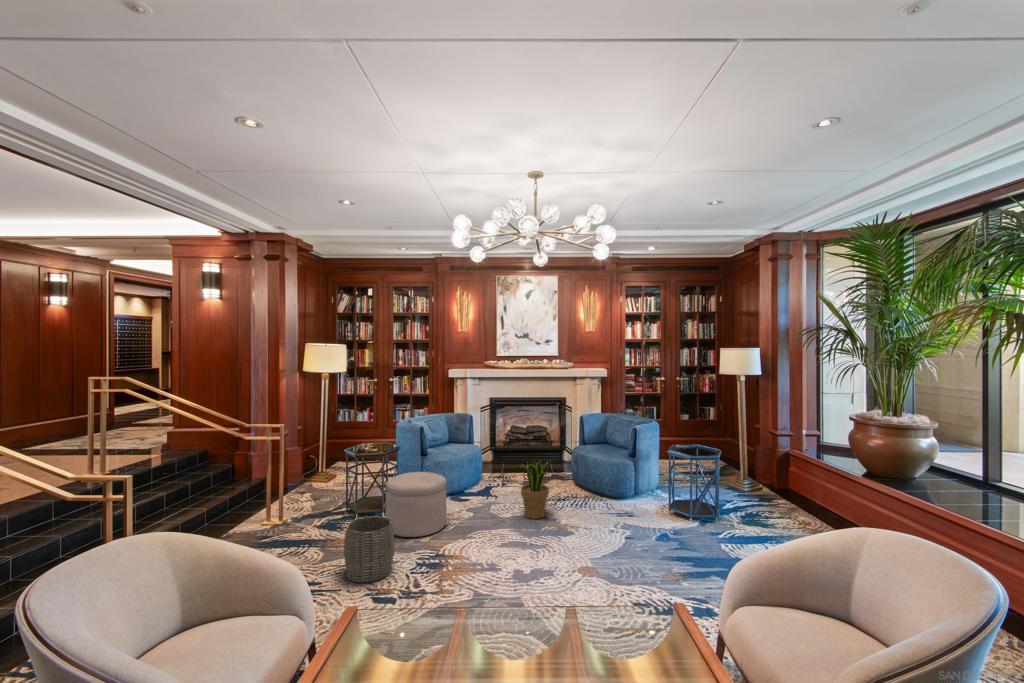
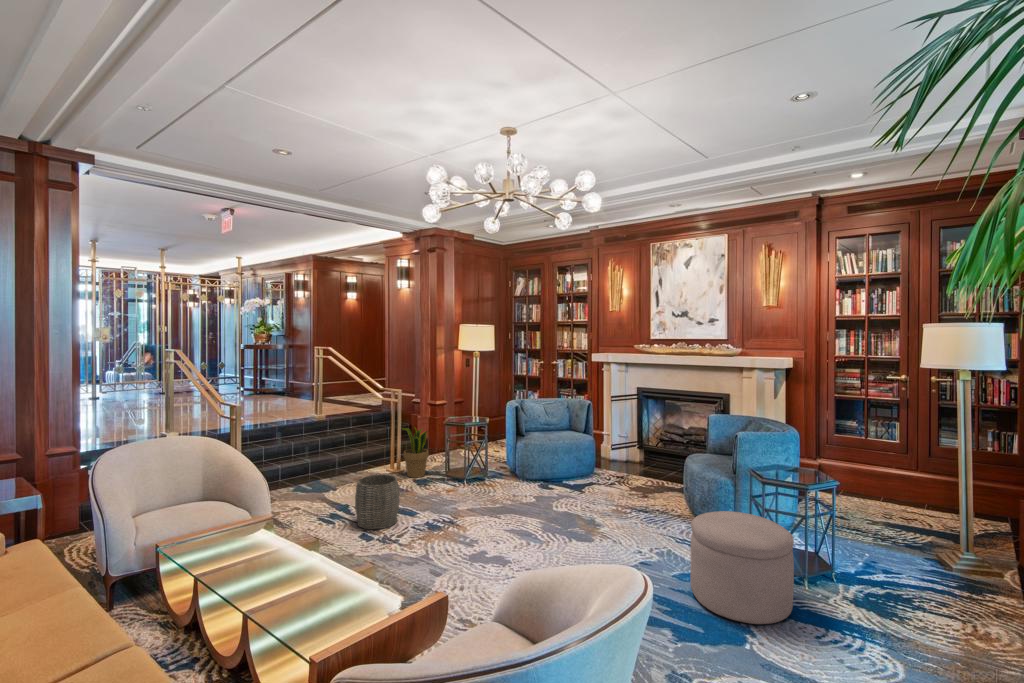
potted plant: present [519,461,549,519] -> present [403,428,429,478]
ottoman: present [386,472,447,537] -> present [690,511,794,624]

